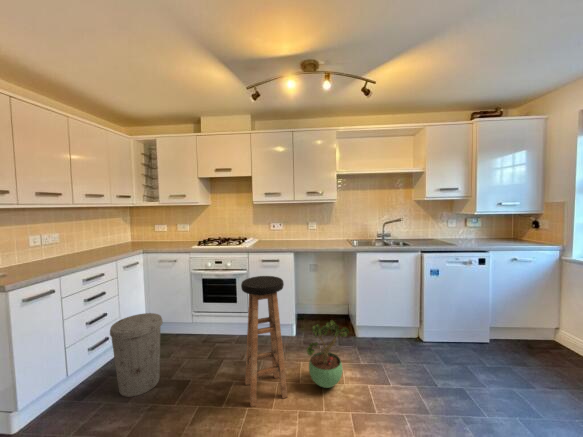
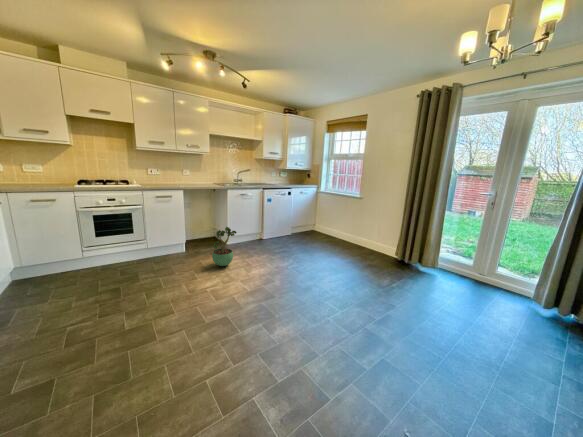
bar stool: present [241,276,287,407] -> none [168,203,205,284]
trash can: present [110,313,163,397] -> none [29,244,89,312]

